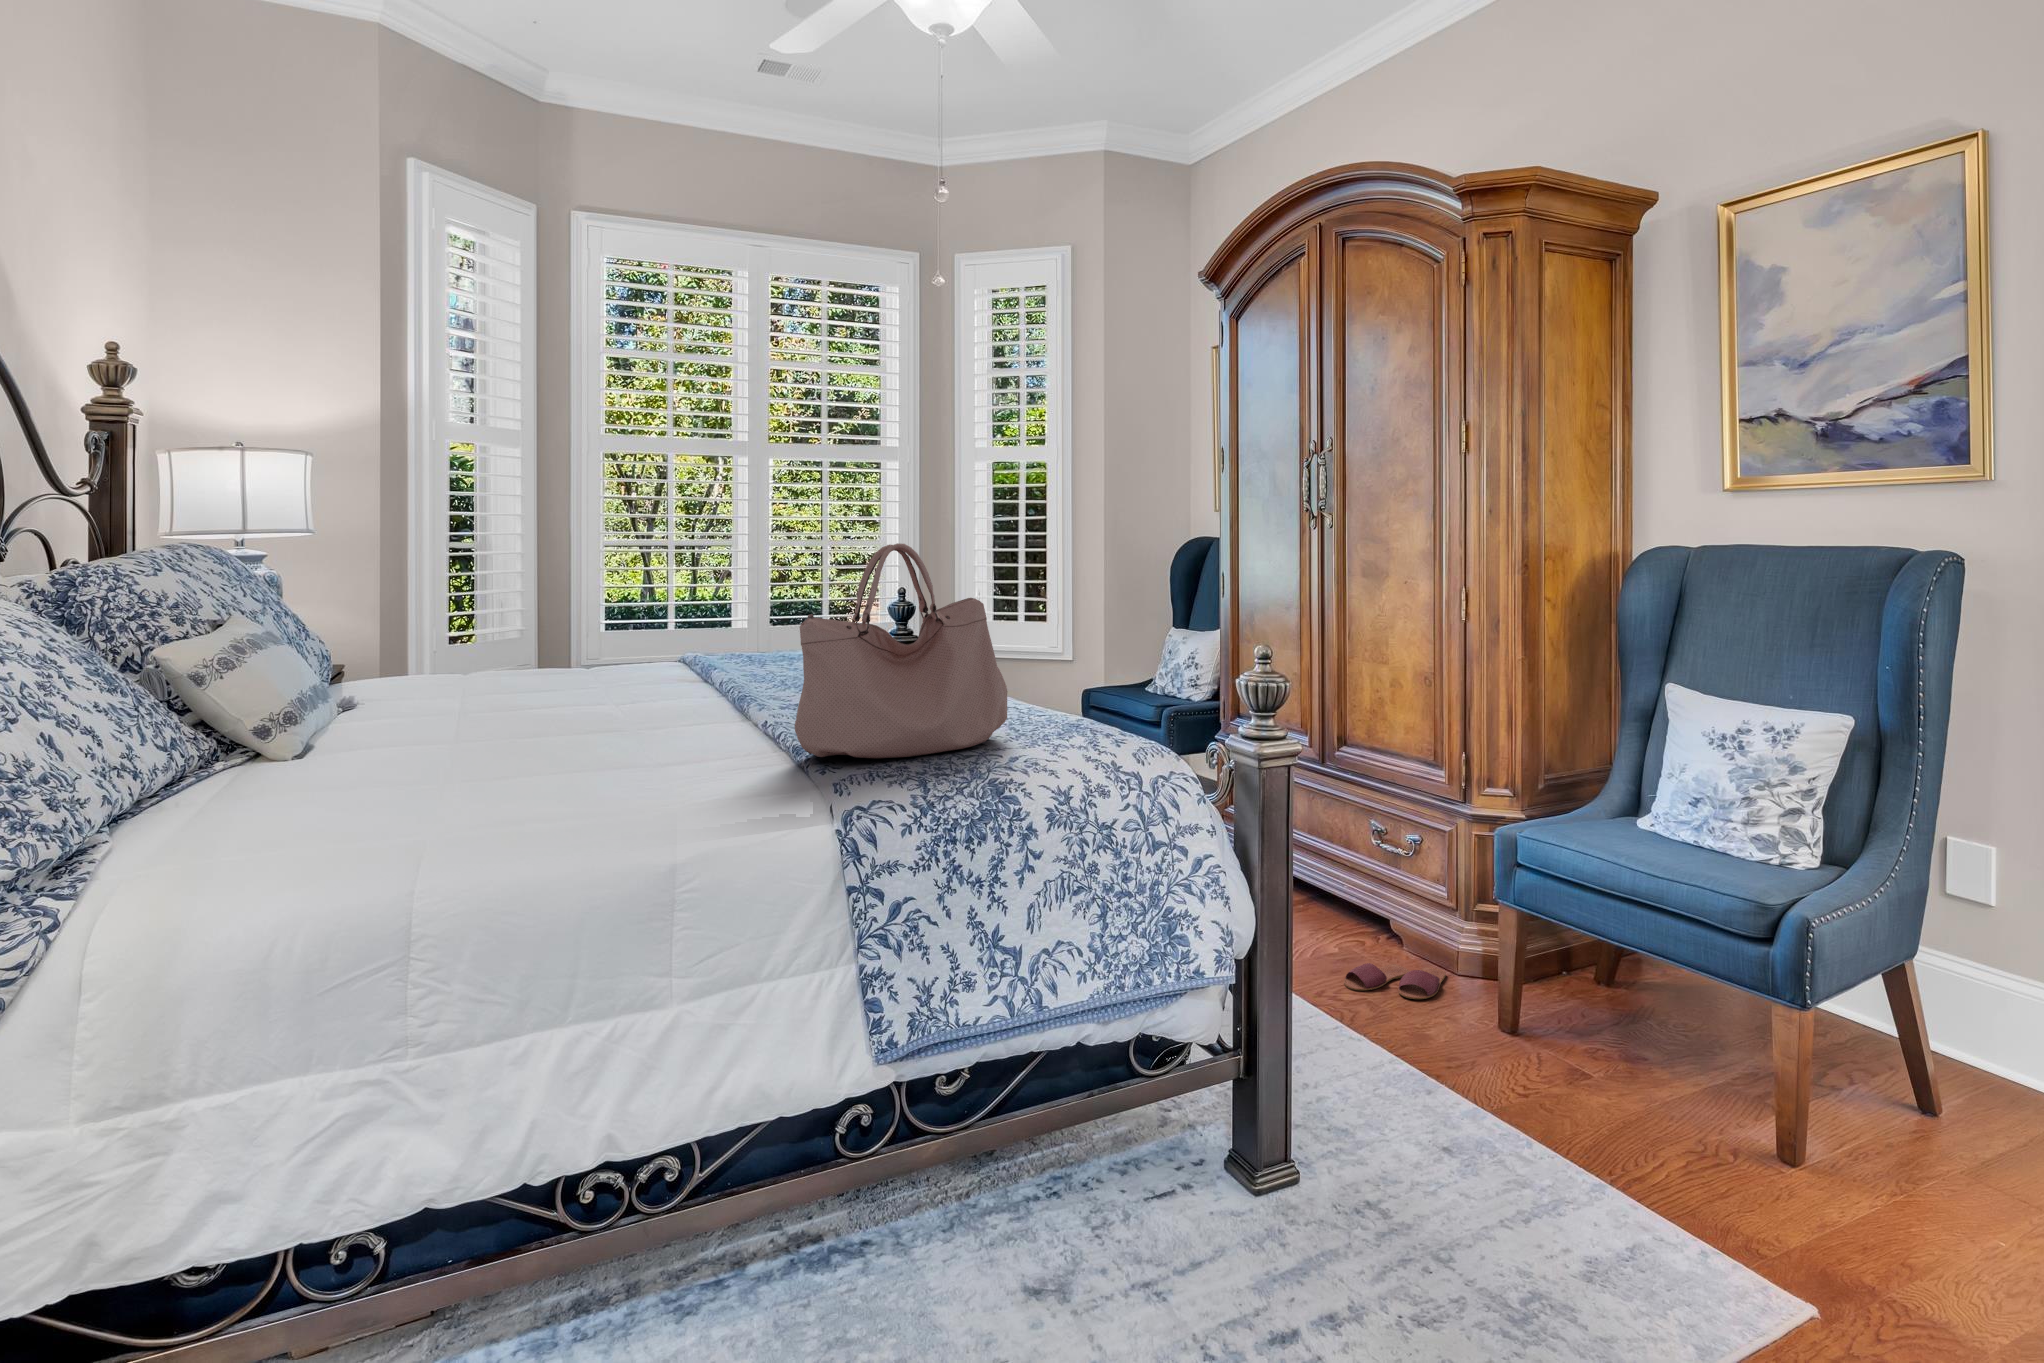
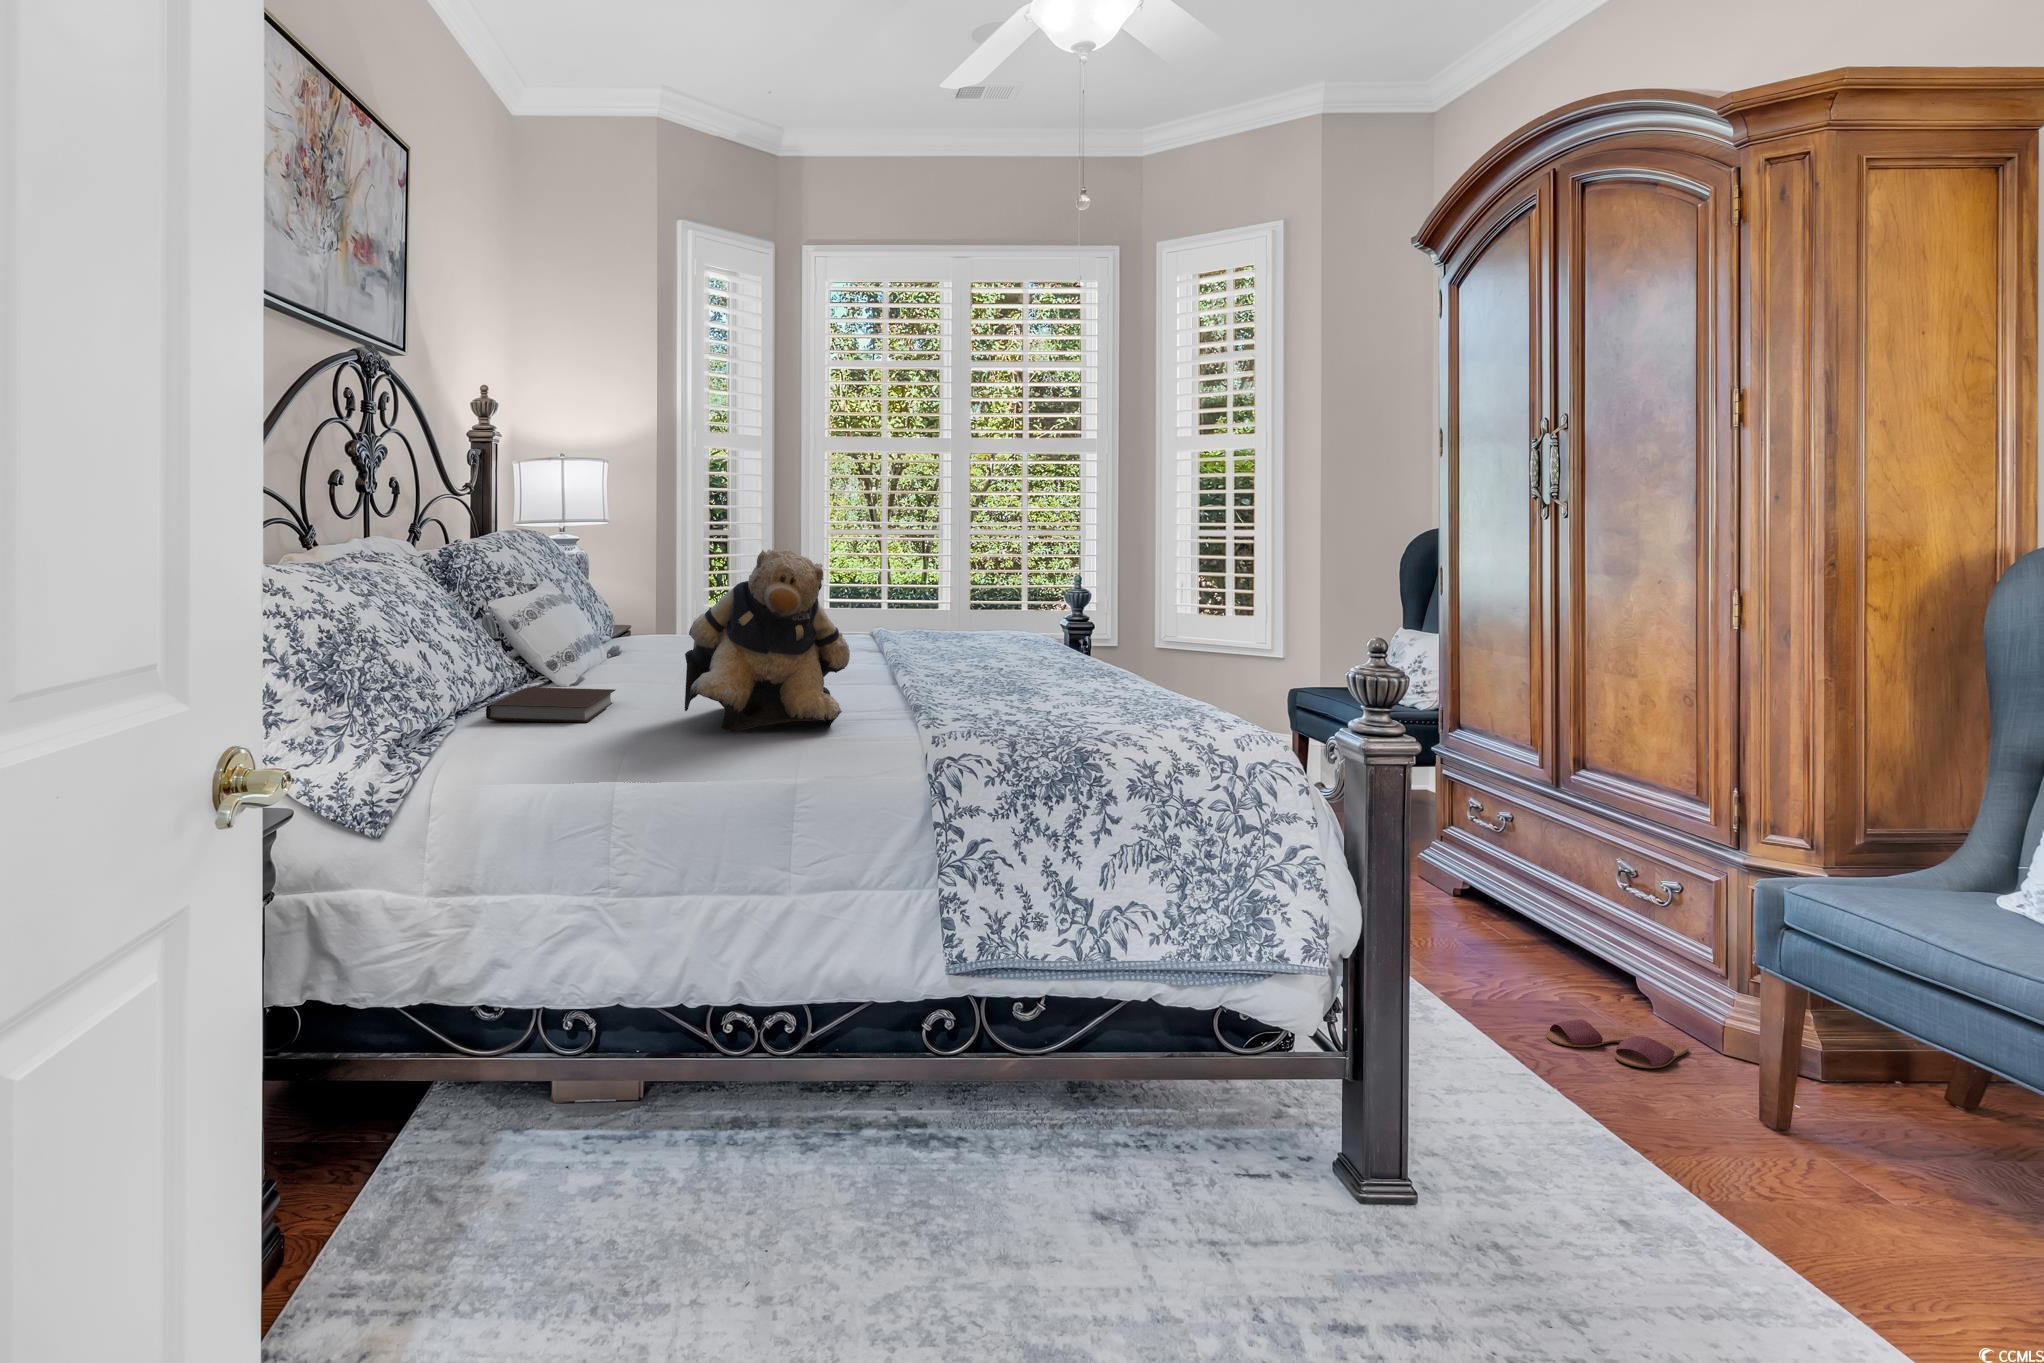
handbag: present [794,543,1008,758] -> none [919,540,1117,726]
teddy bear: none [483,562,709,801] -> present [685,549,850,731]
notebook: none [163,756,367,823] -> present [486,687,615,723]

